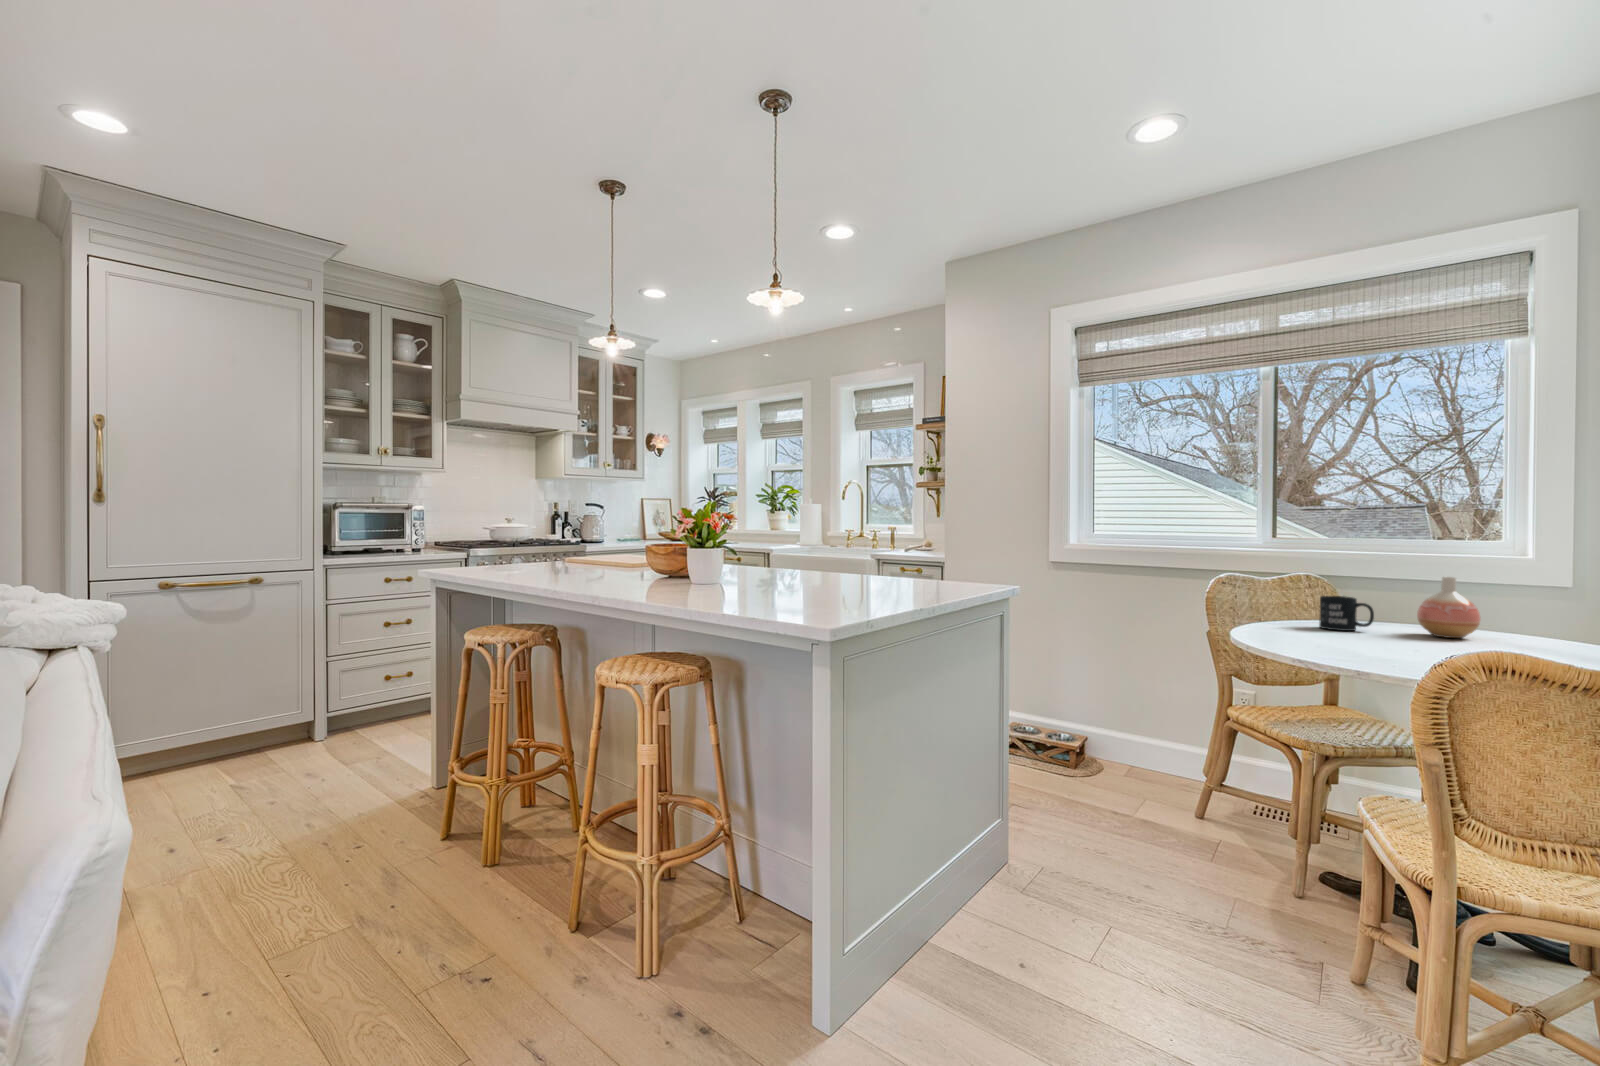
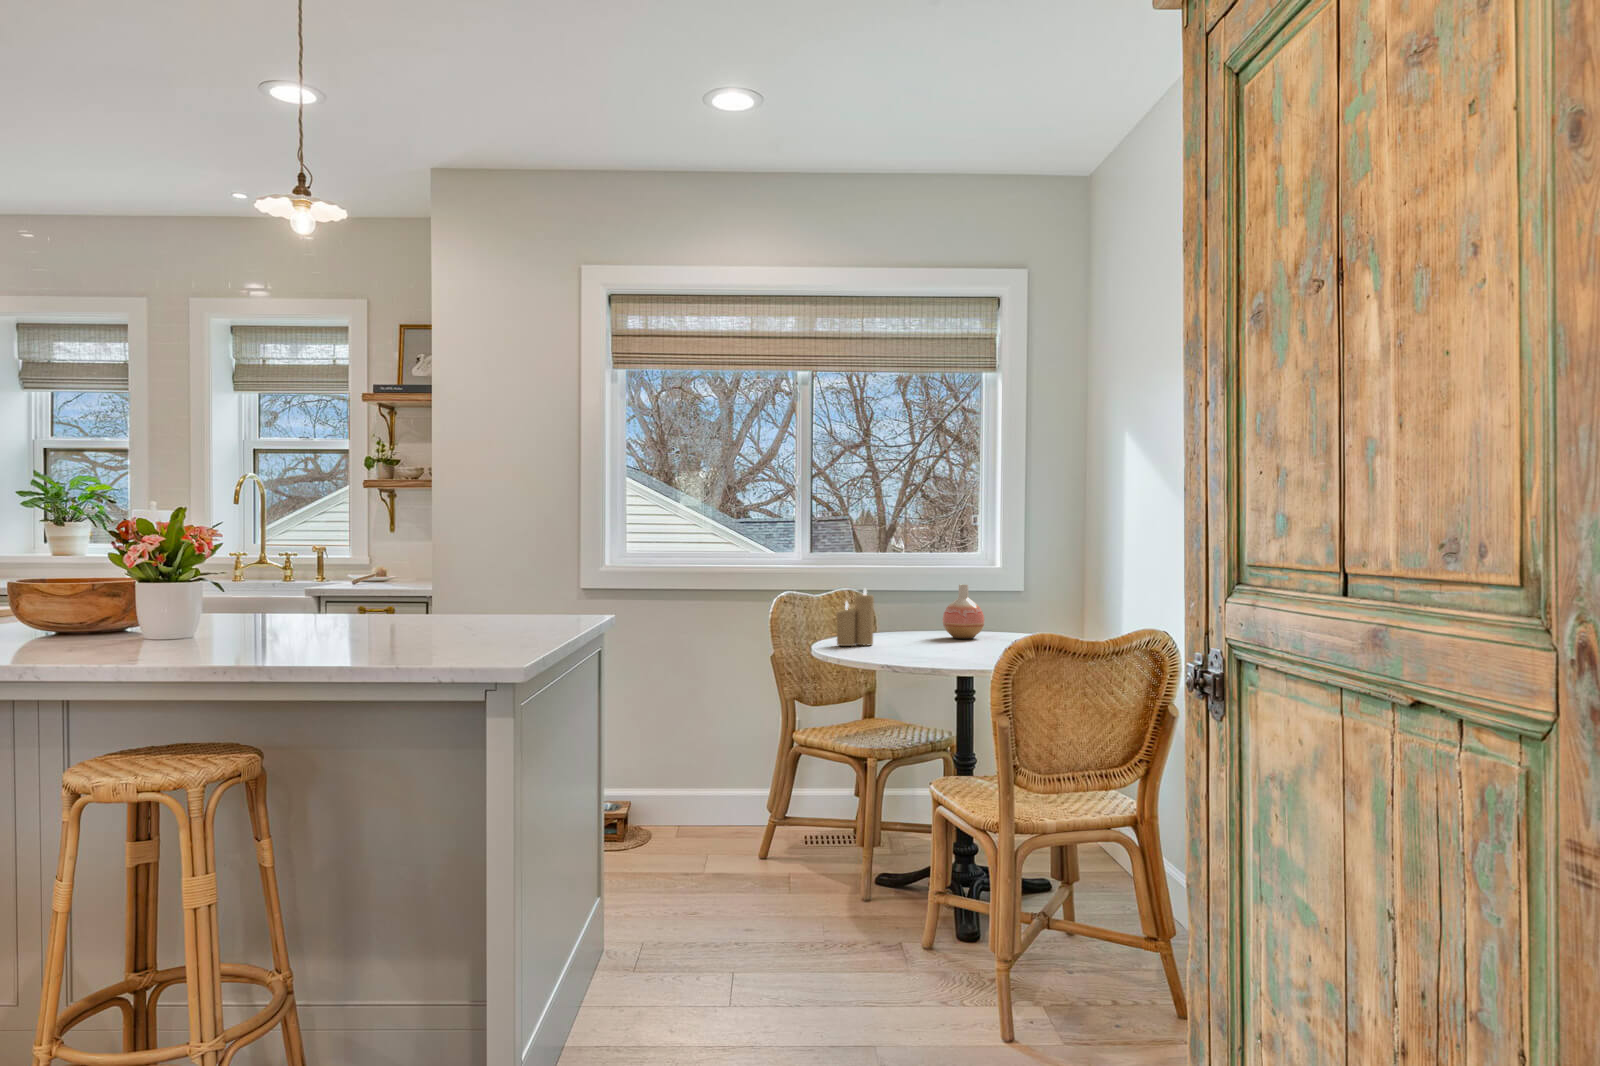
candle: none [1267,575,1315,634] -> present [837,589,874,646]
mug: present [1319,596,1374,631] -> none [872,608,913,640]

